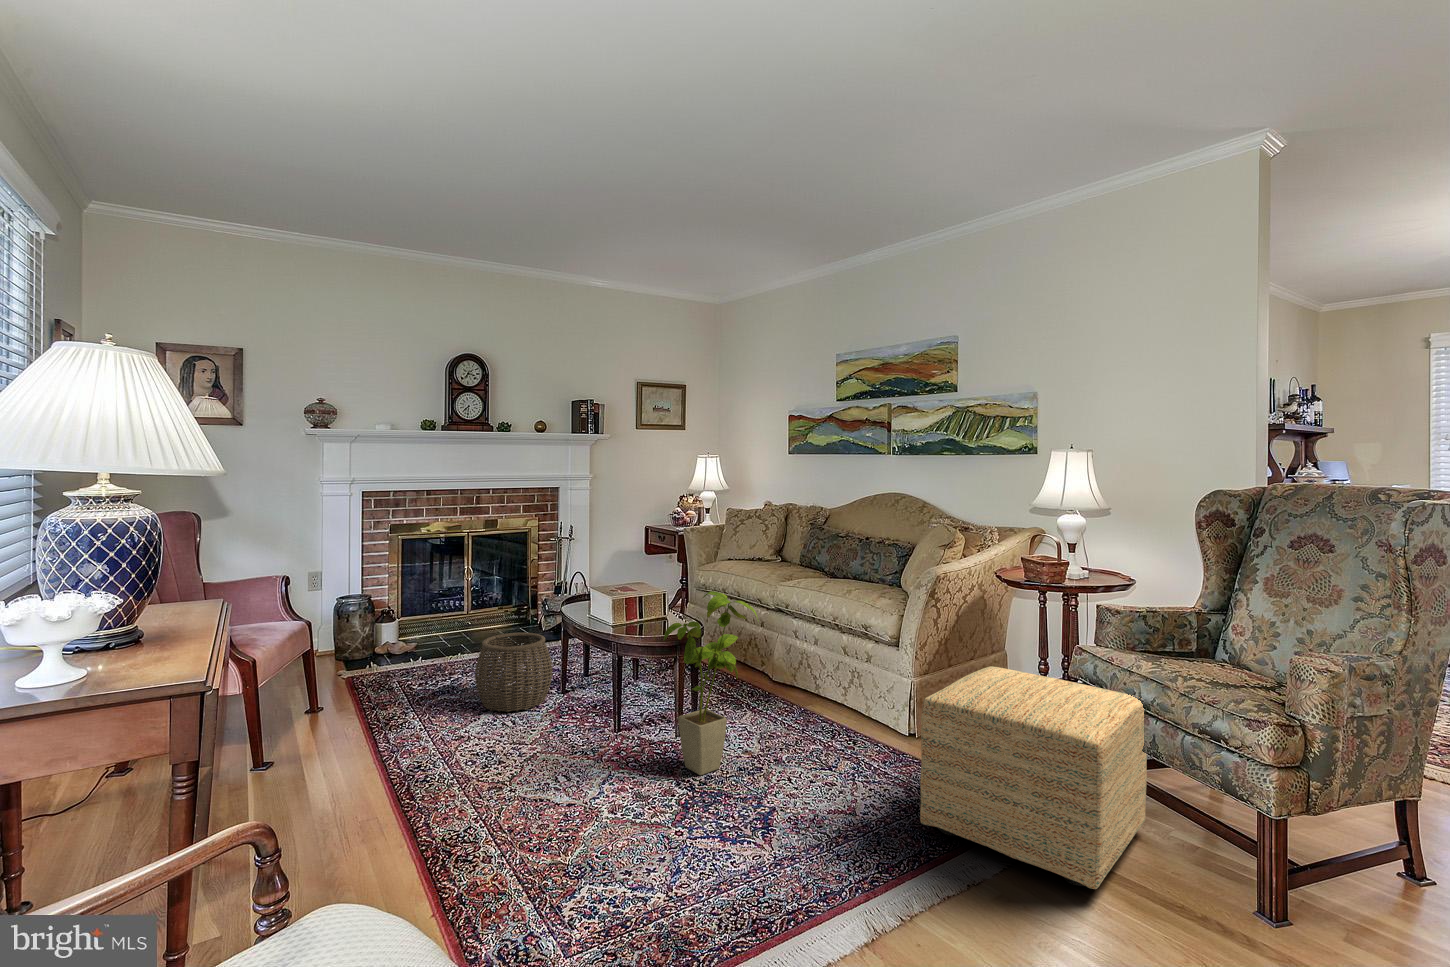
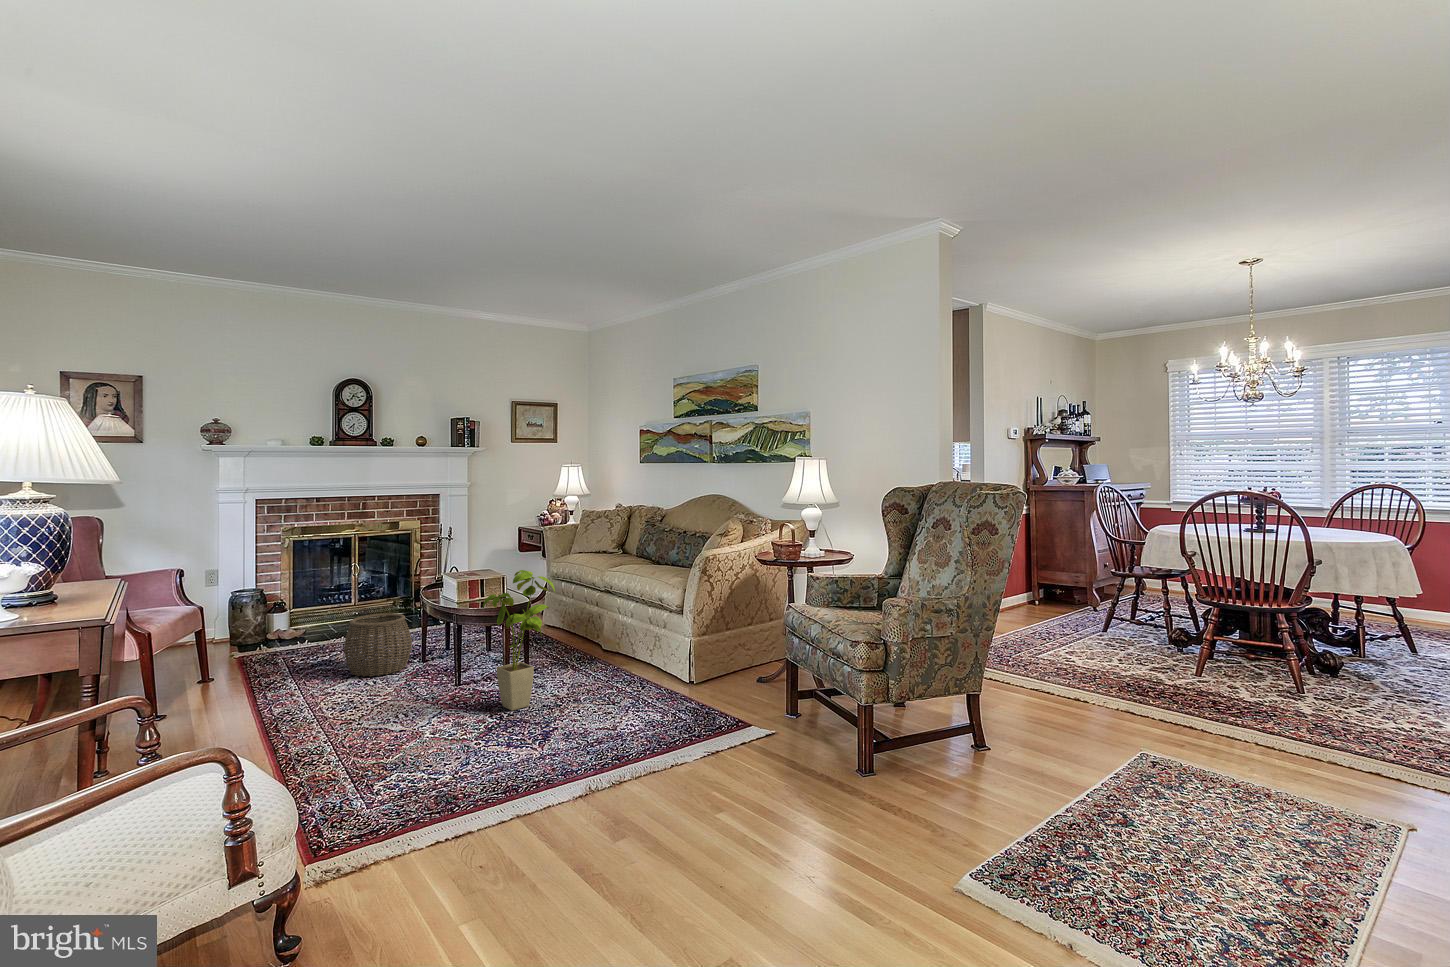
ottoman: present [920,666,1147,889] -> none [657,620,818,759]

